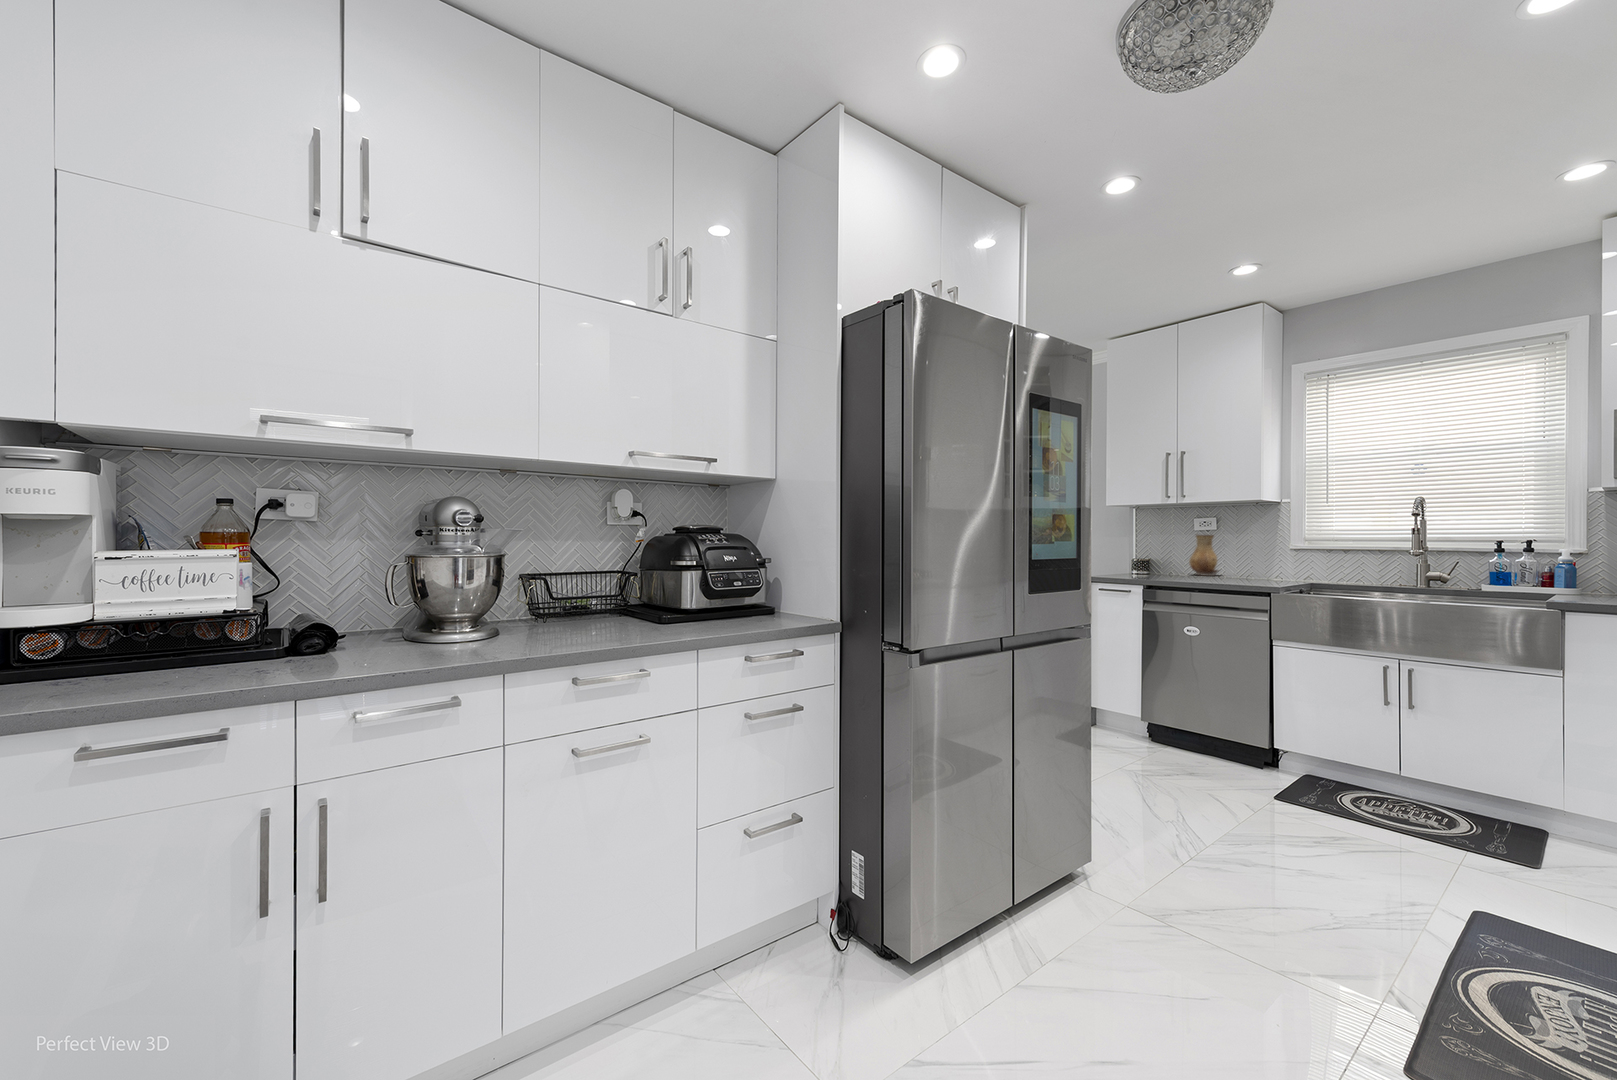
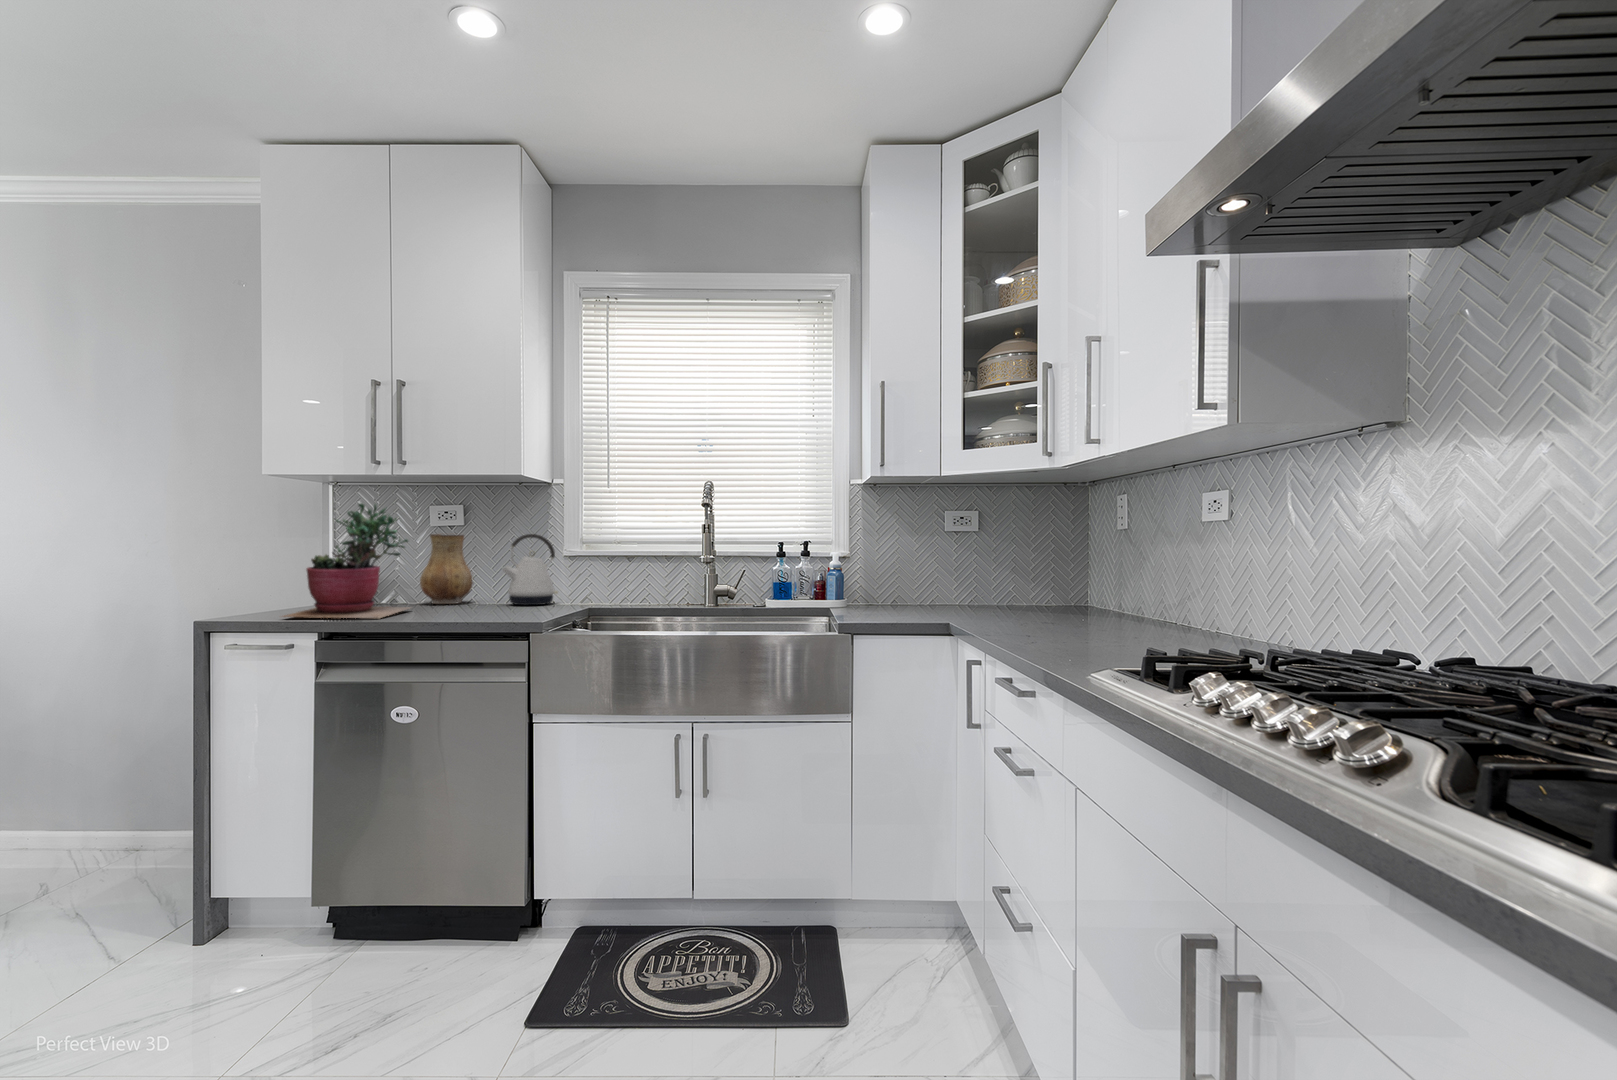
succulent plant: none [1120,518,1189,580] -> present [284,503,410,618]
kettle: none [1244,534,1286,579] -> present [502,534,558,605]

